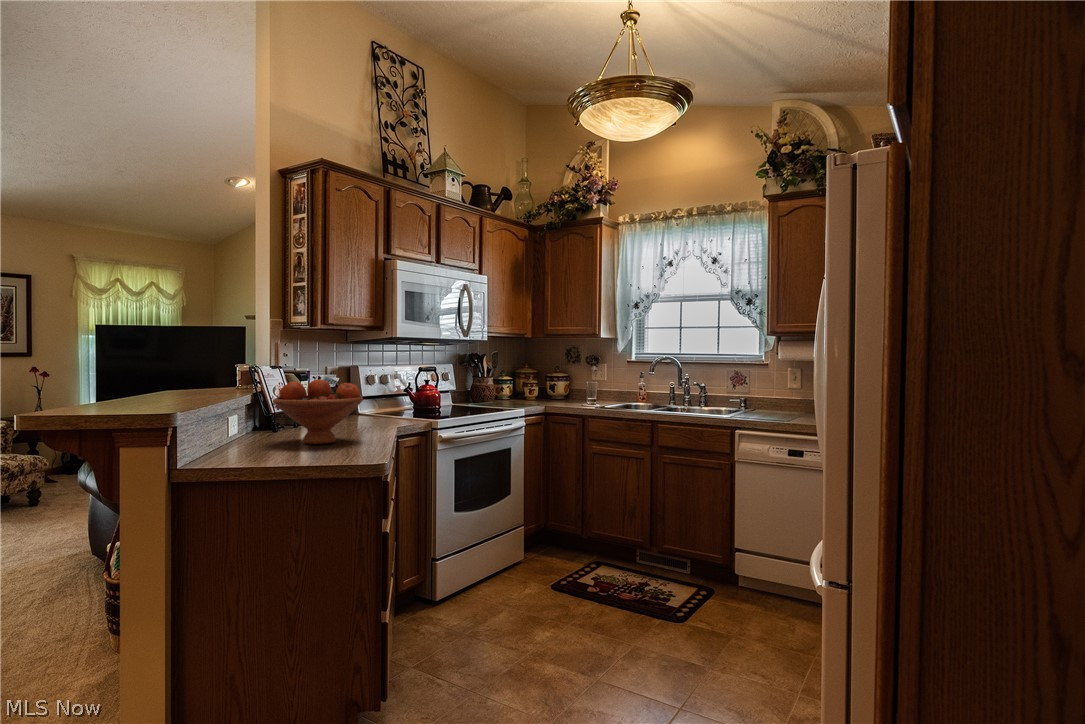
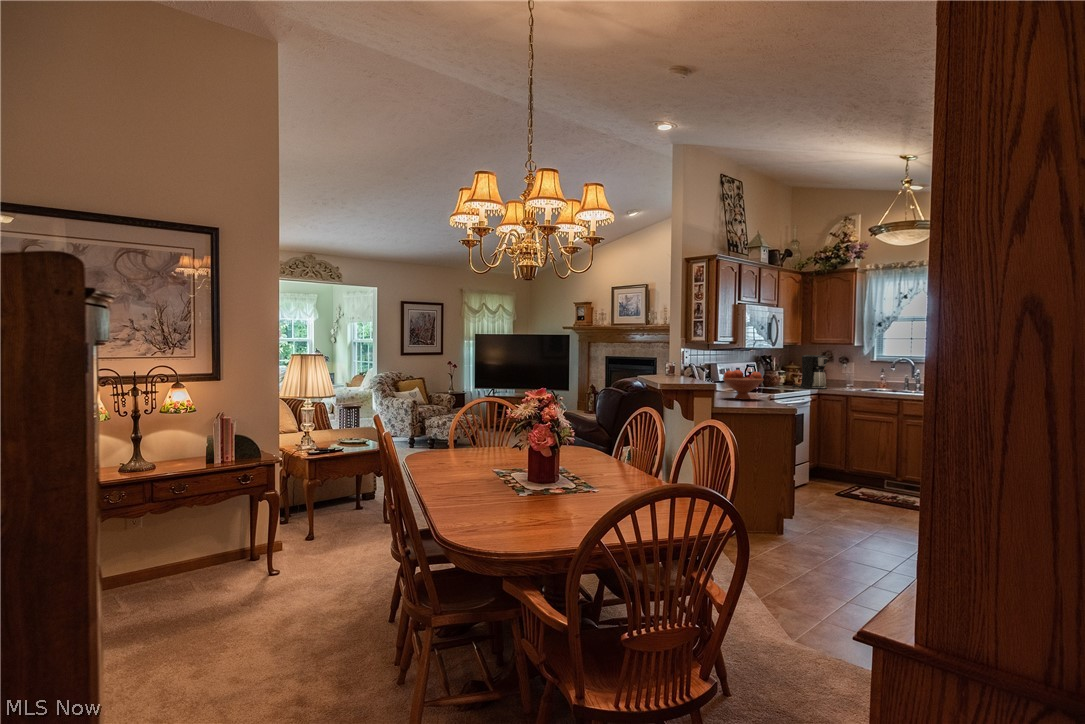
coffee maker: none [511,352,561,406] -> present [792,355,828,389]

